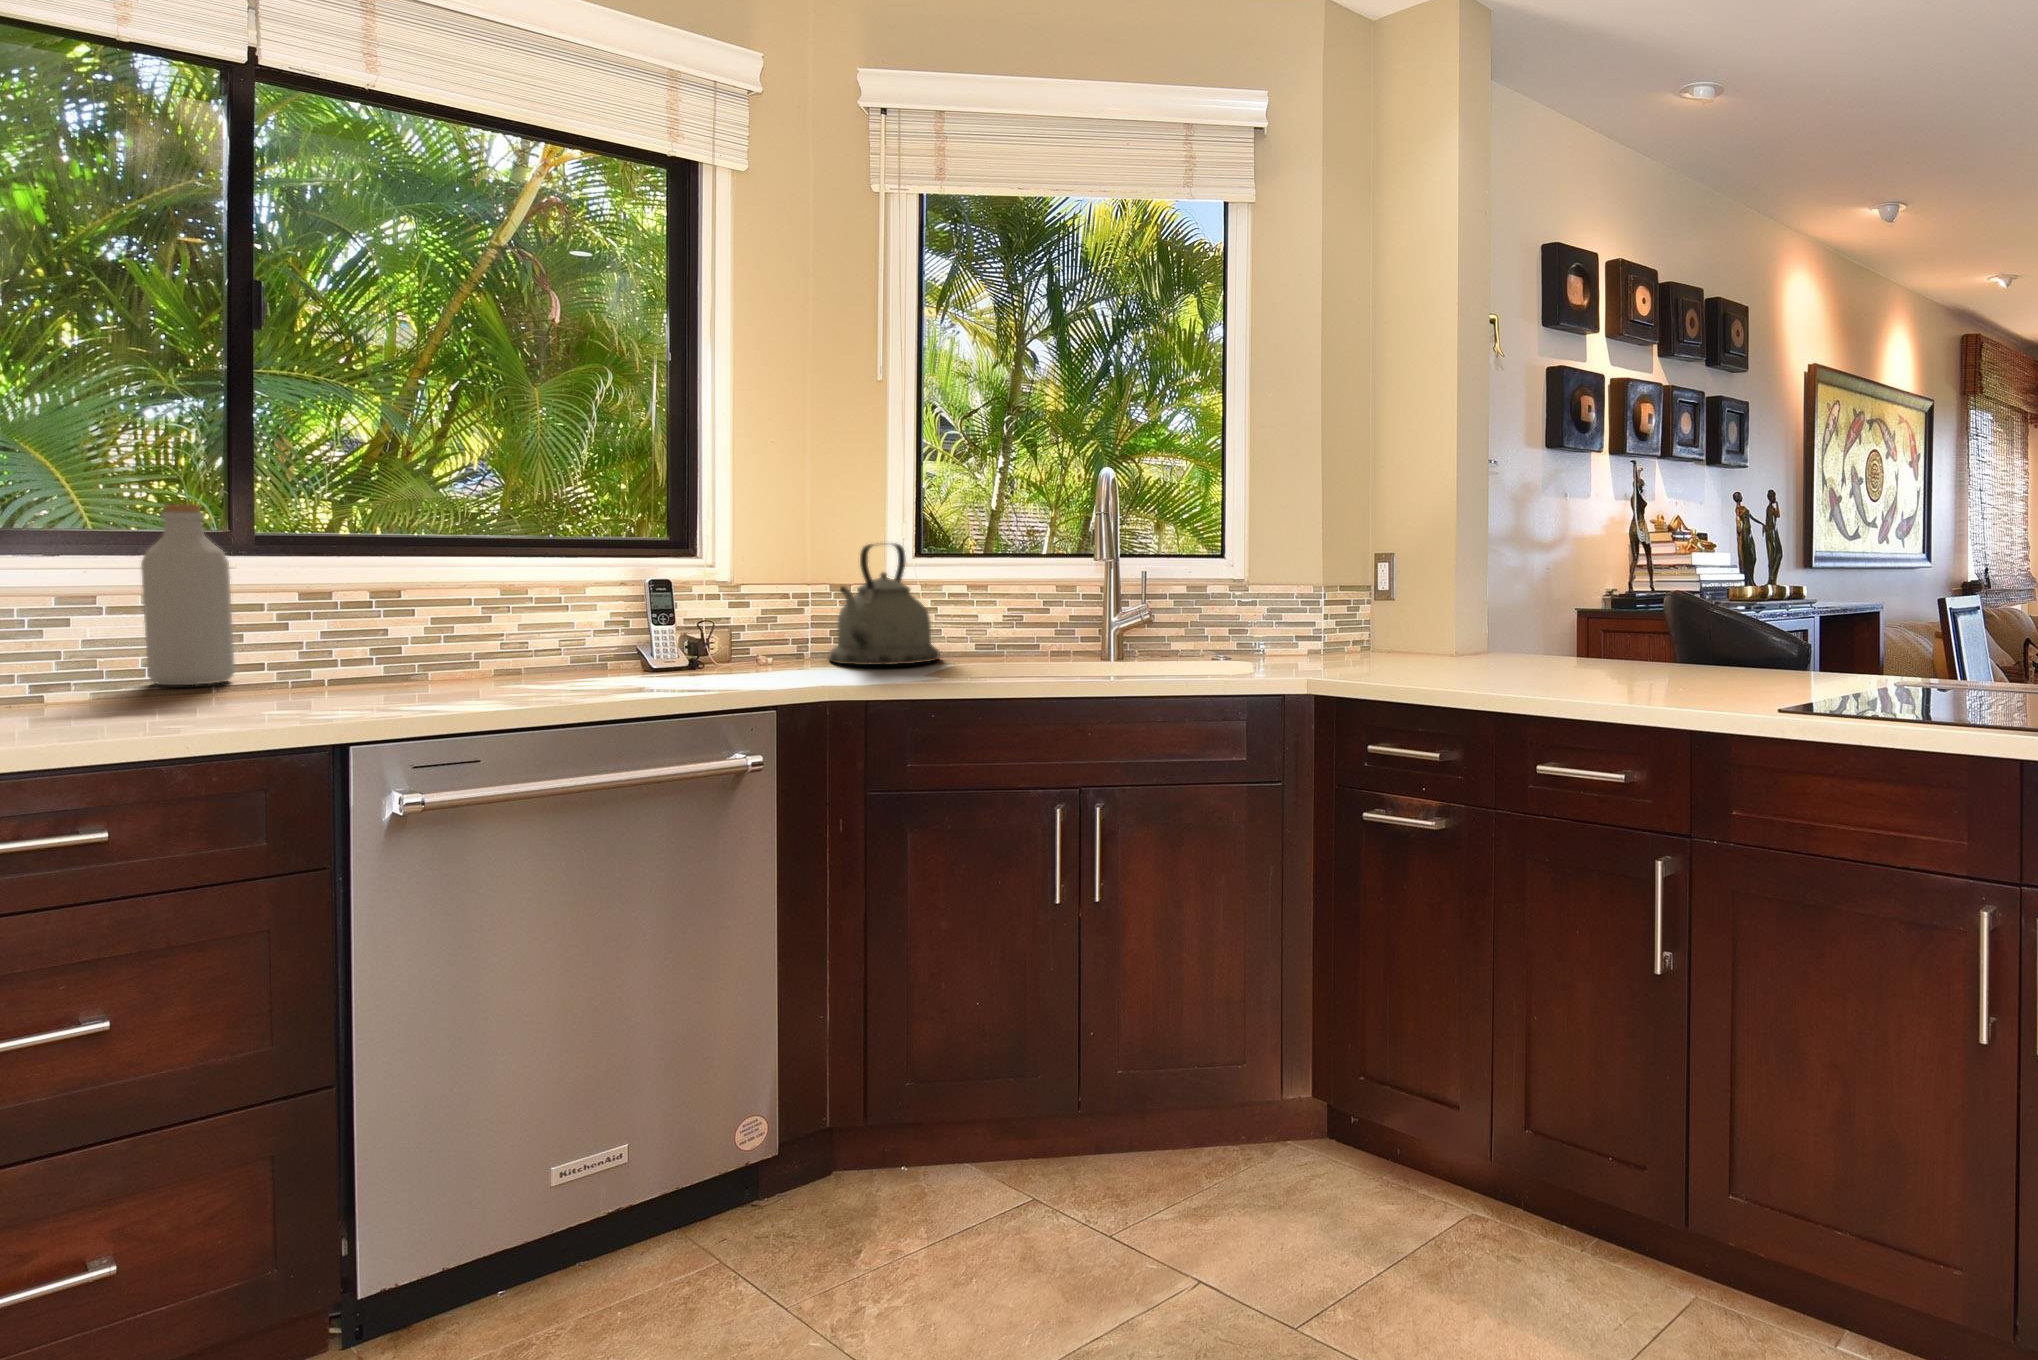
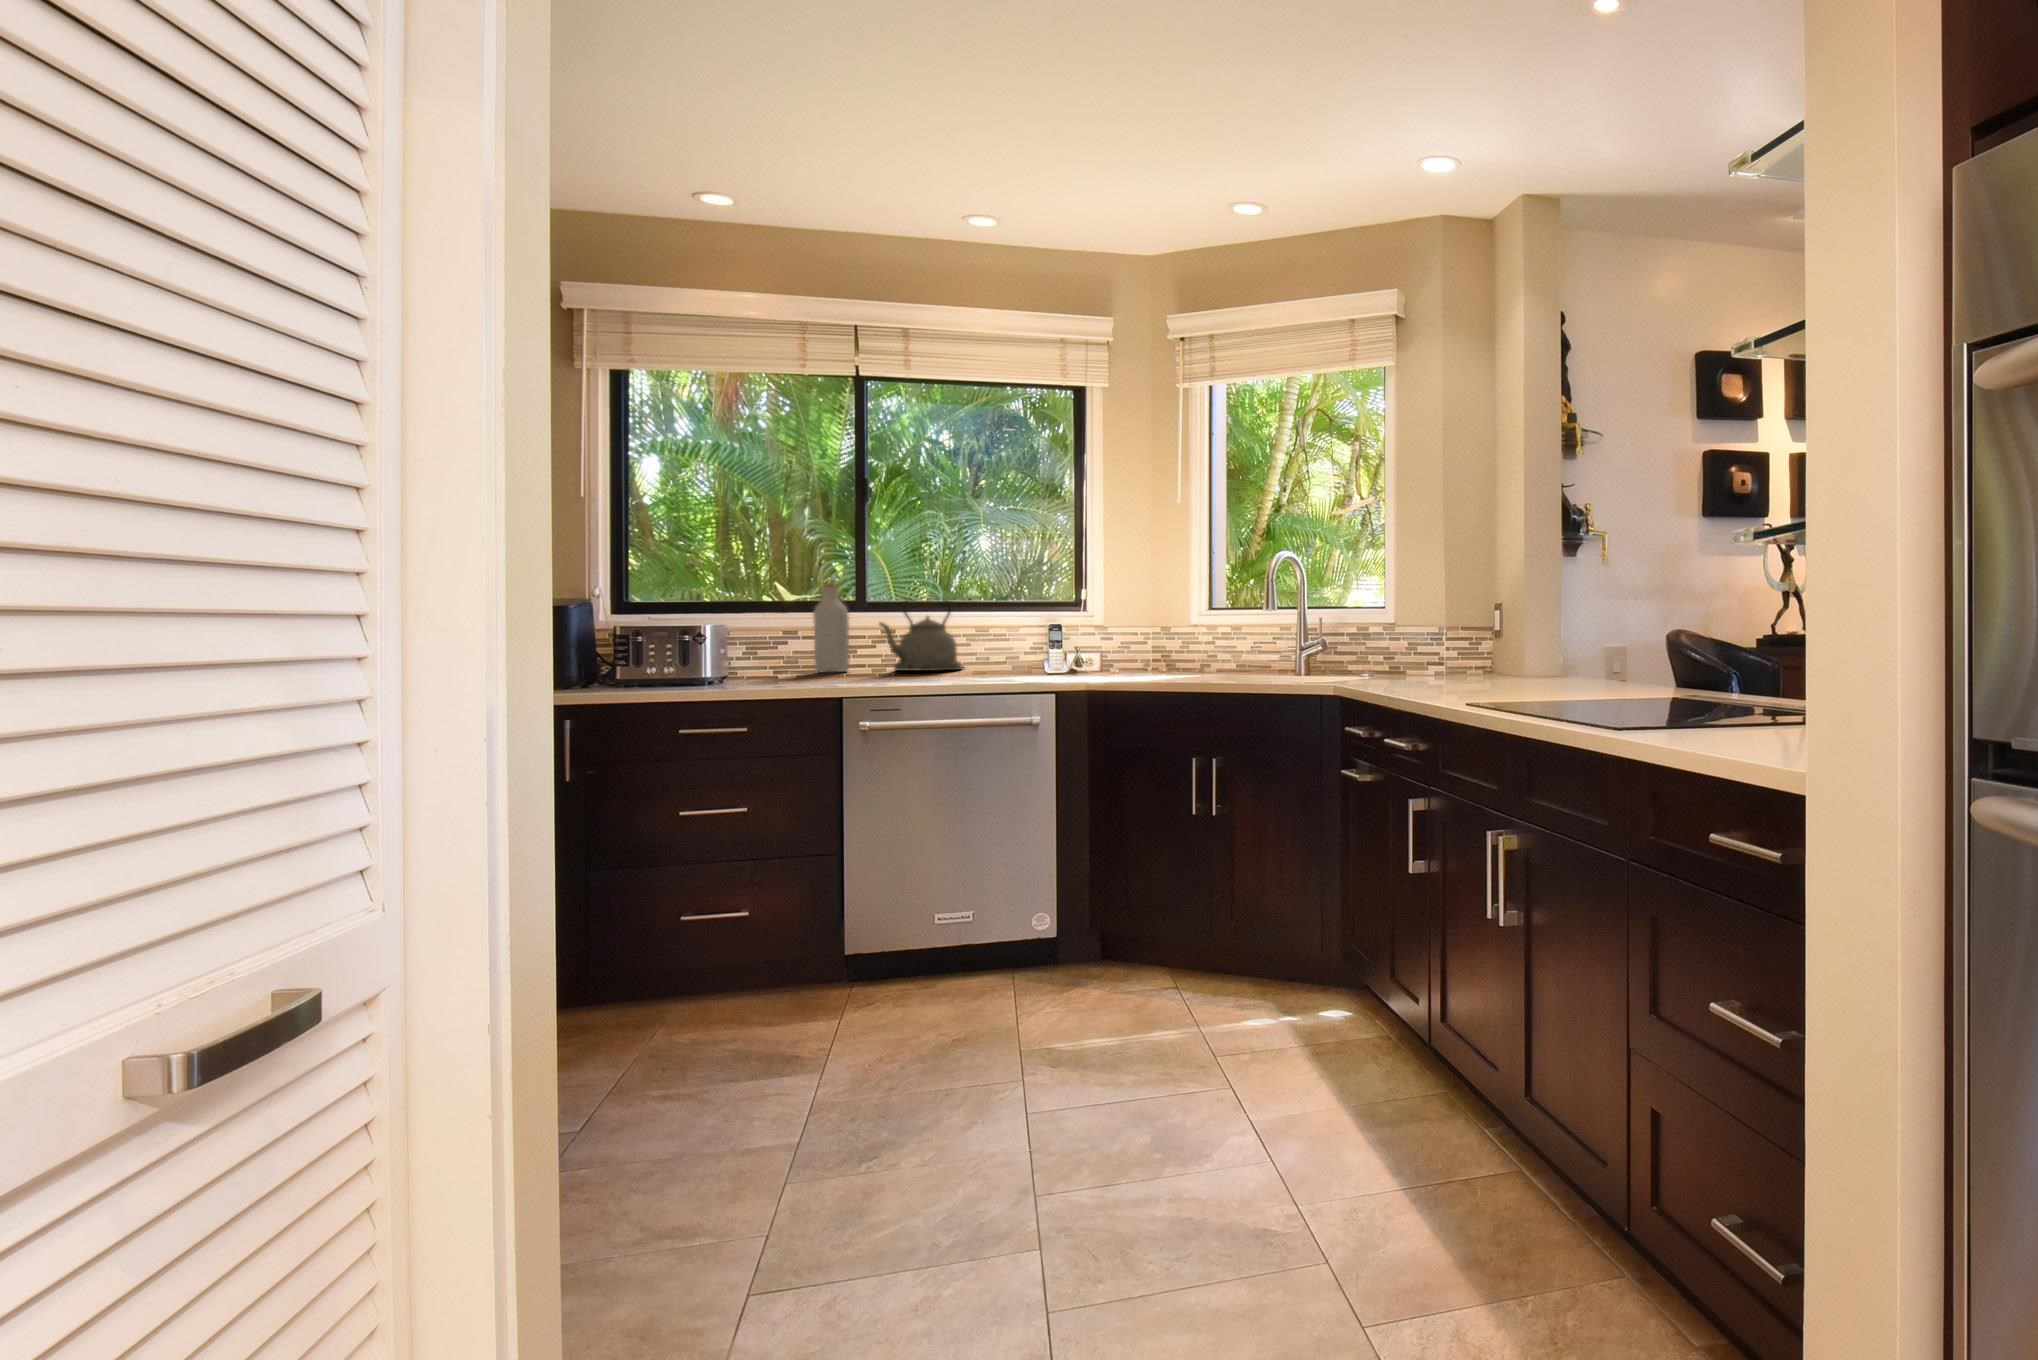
kettle: present [829,543,940,665] -> present [880,601,962,671]

